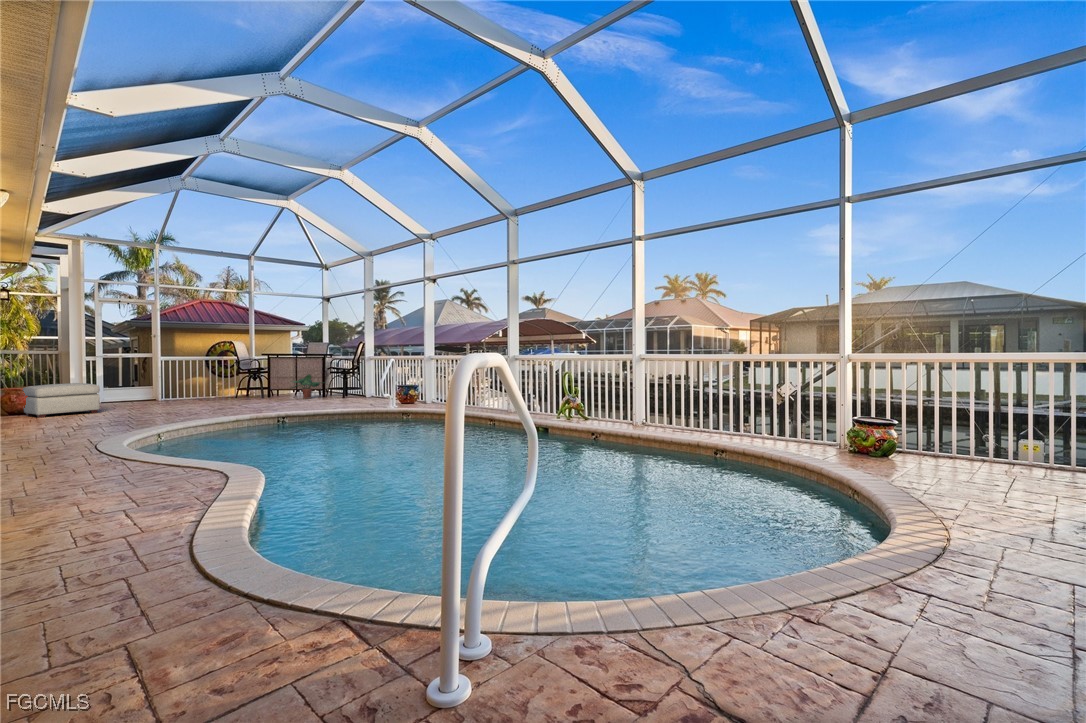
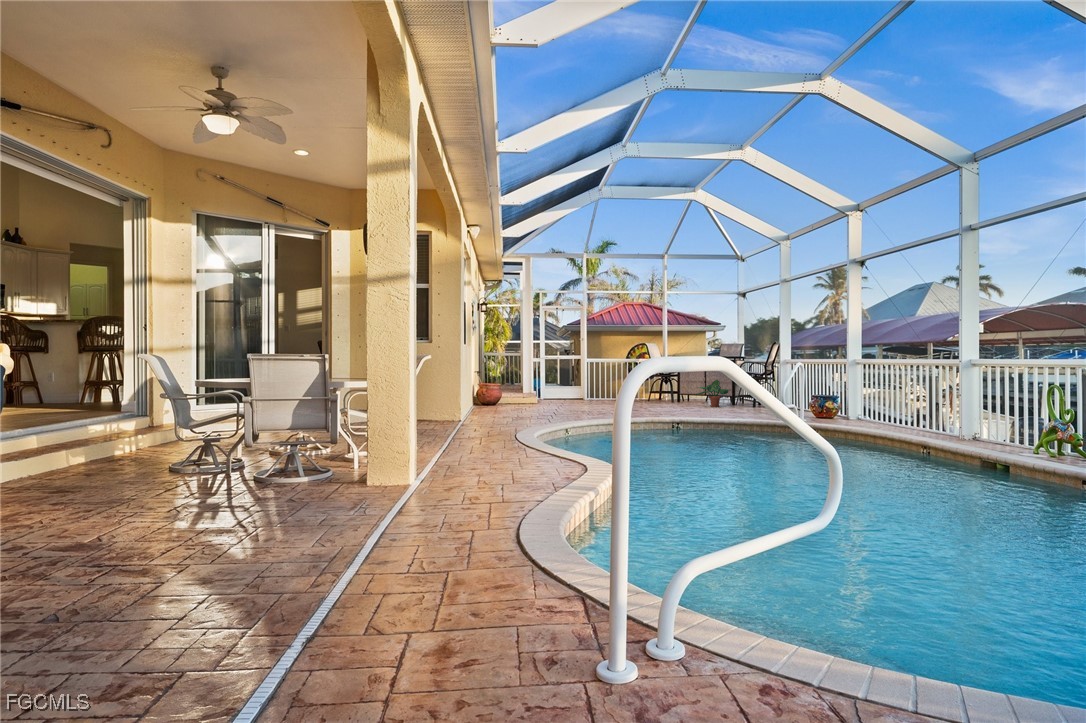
ottoman: present [23,383,100,418] -> none [486,381,535,409]

